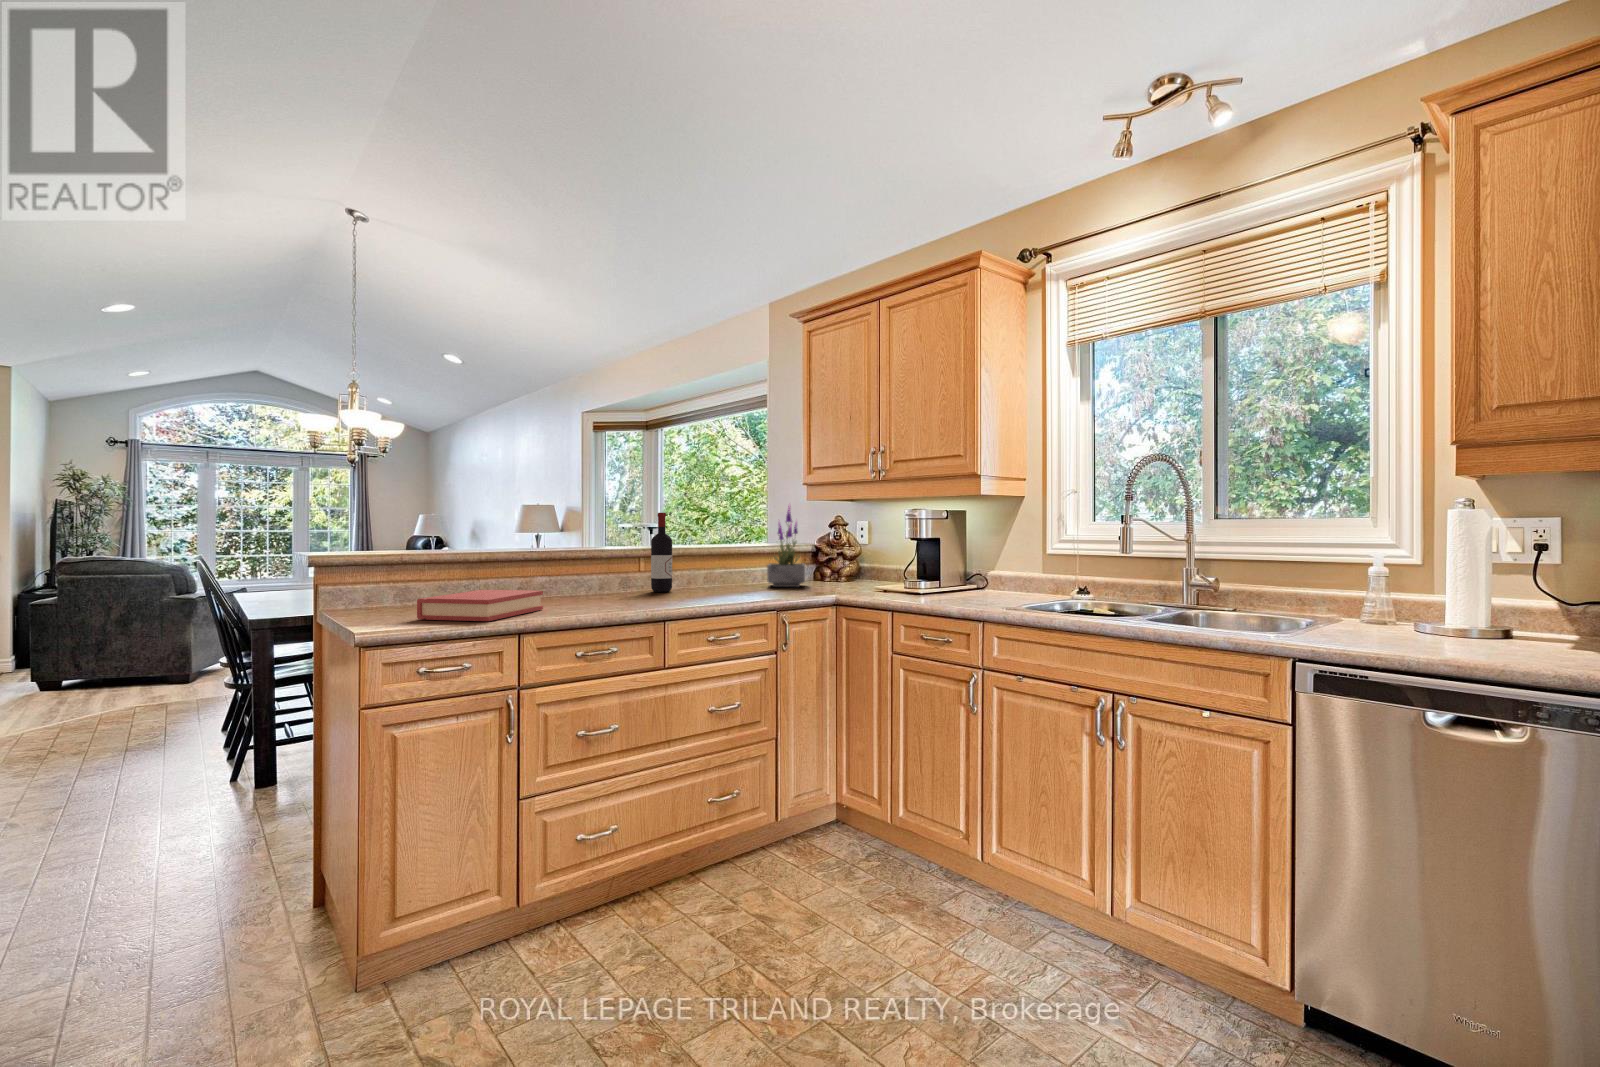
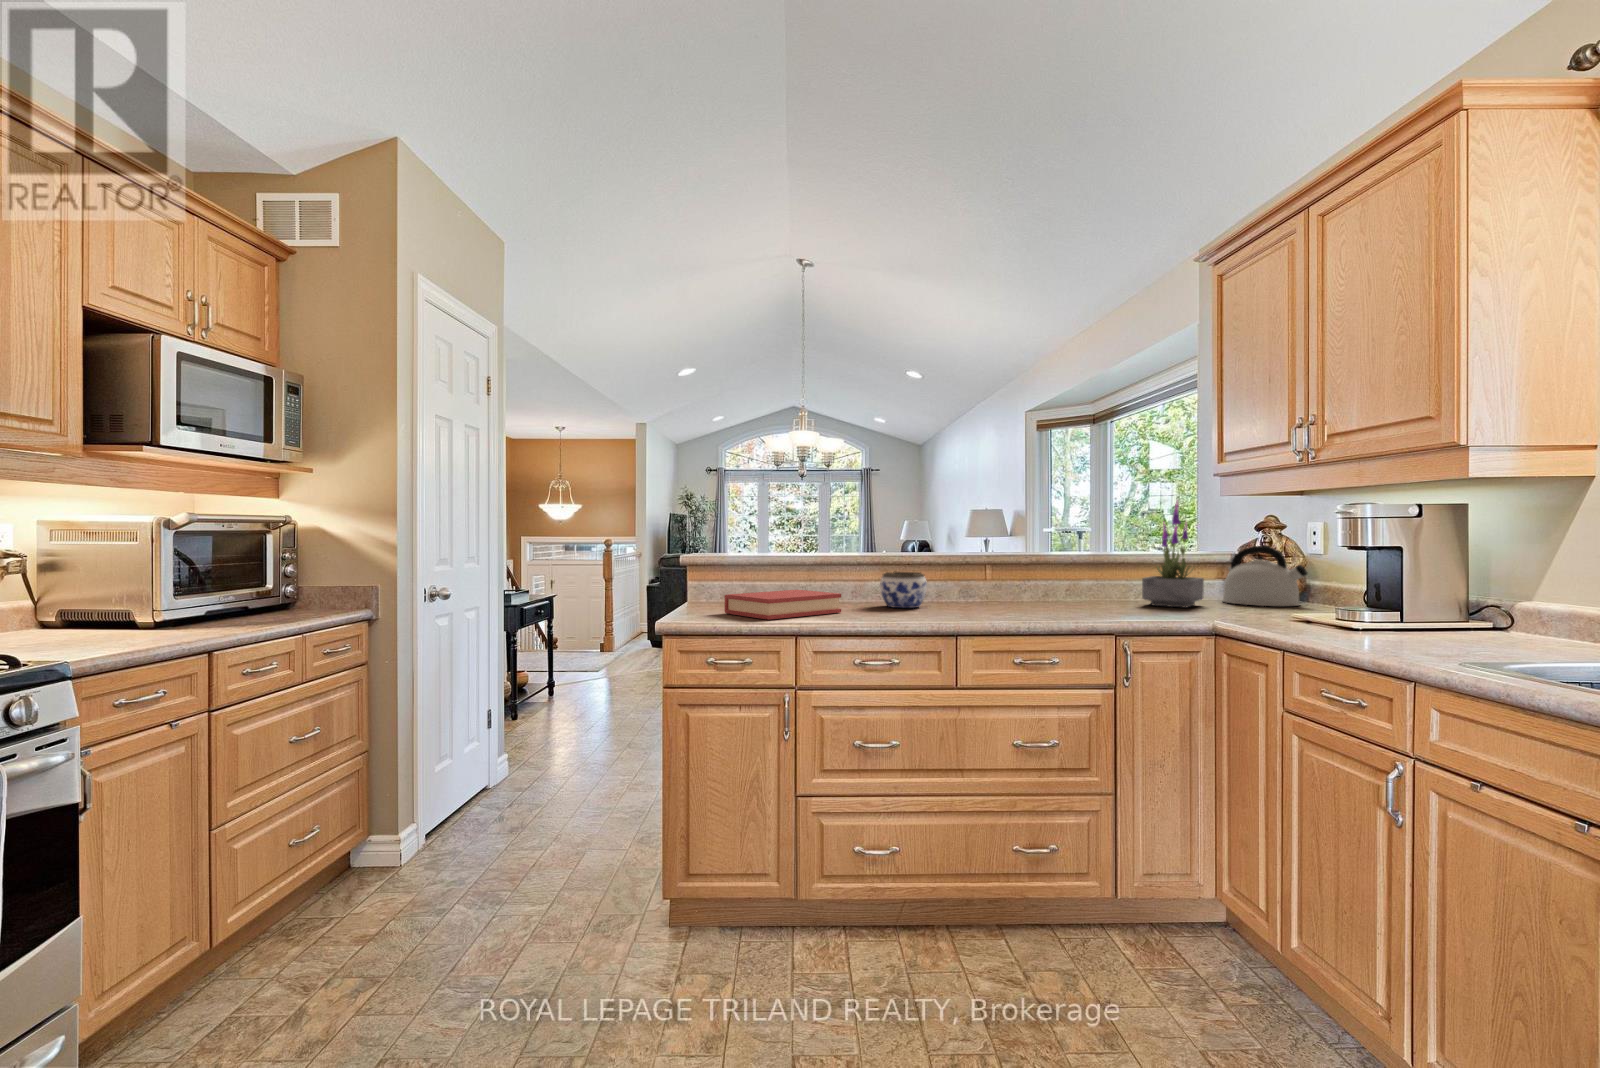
wine bottle: present [651,513,672,592] -> none [992,514,1016,603]
kettle: none [809,538,864,583] -> present [1223,546,1308,606]
jar: none [563,567,610,602] -> present [880,572,927,608]

